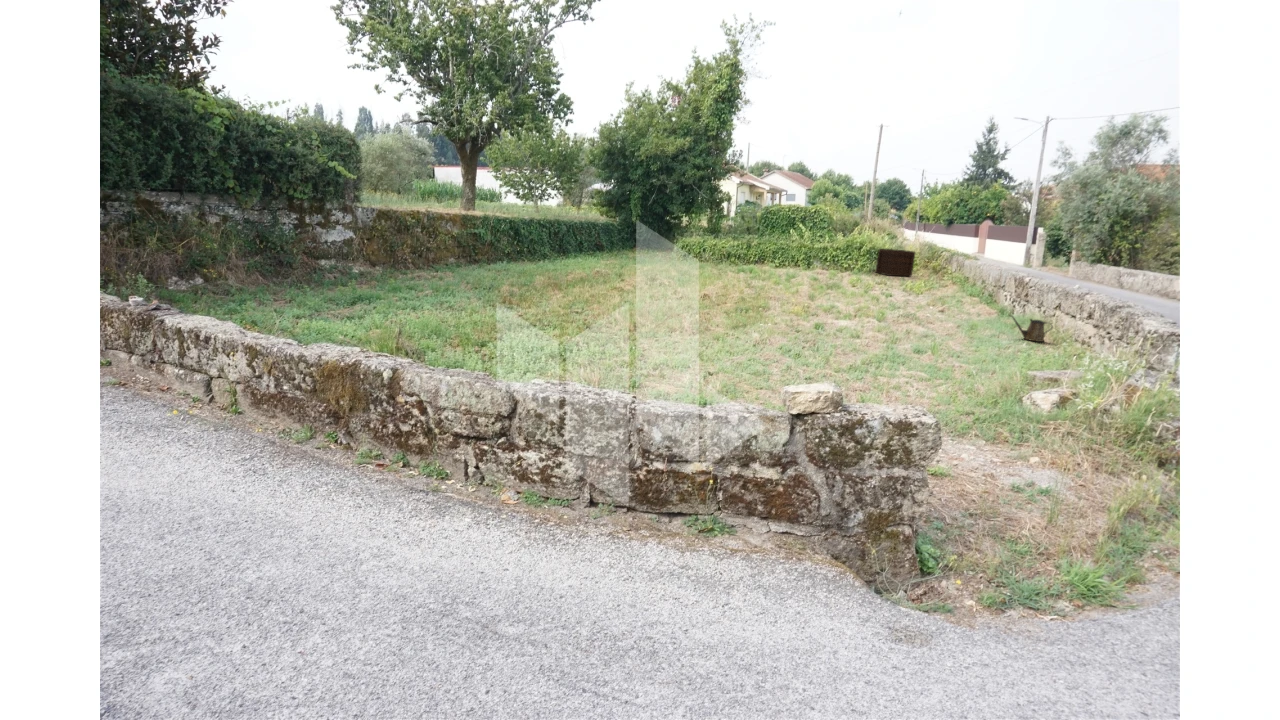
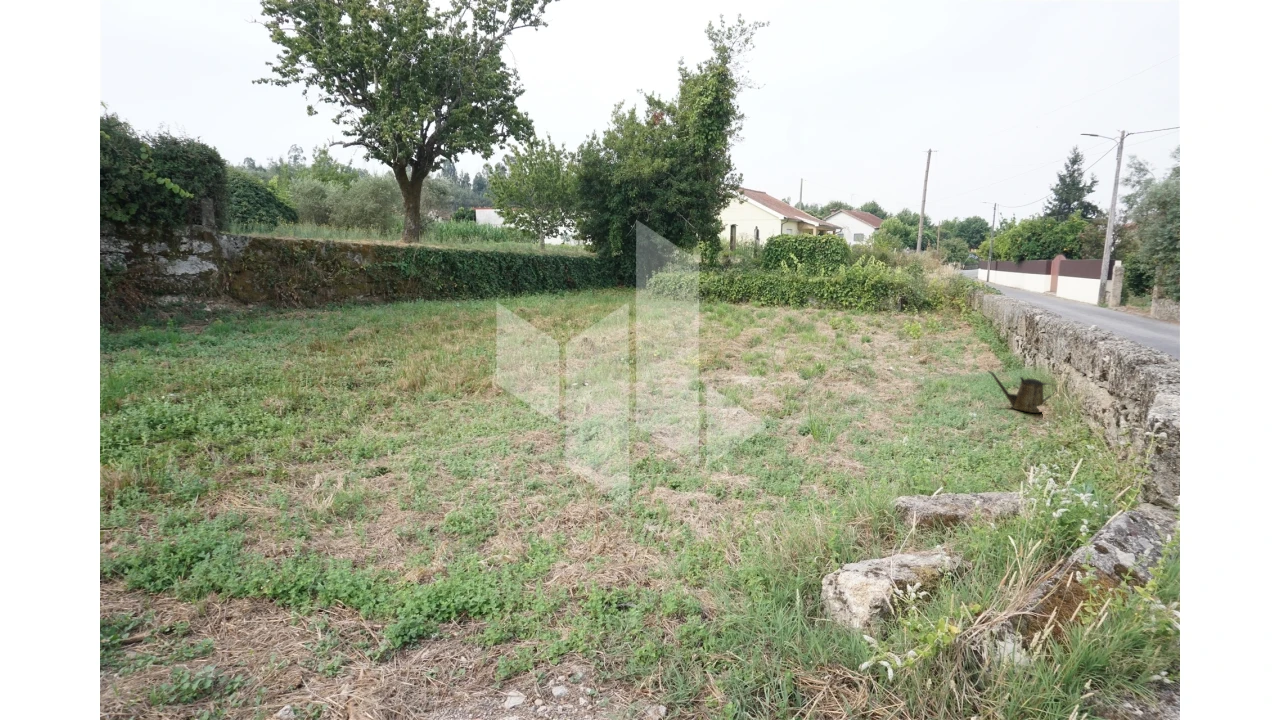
wooden crate: present [876,249,915,276] -> none [886,284,933,316]

